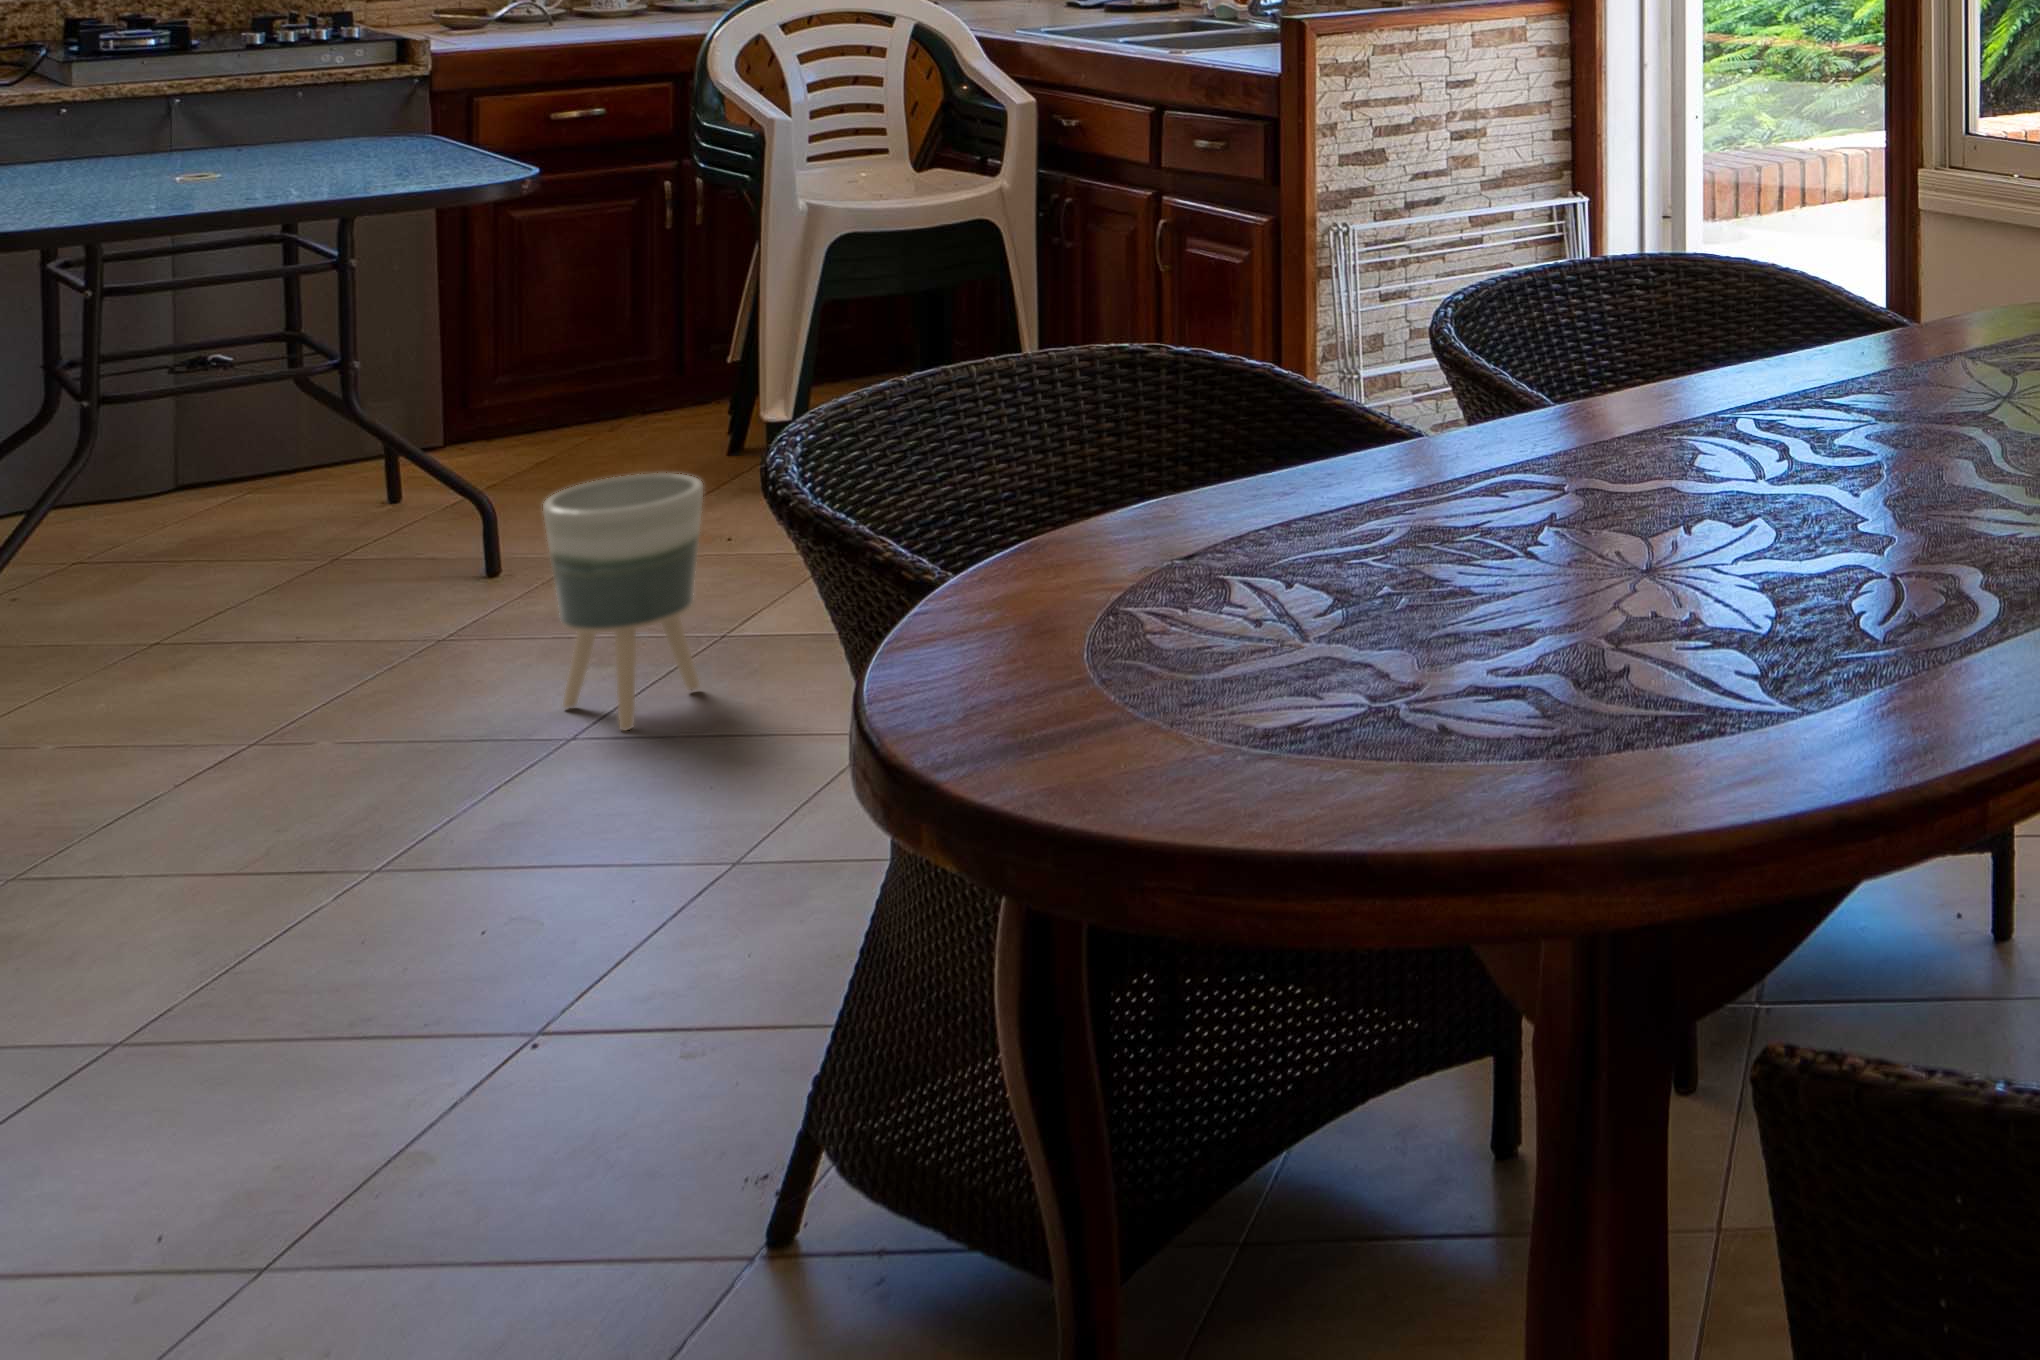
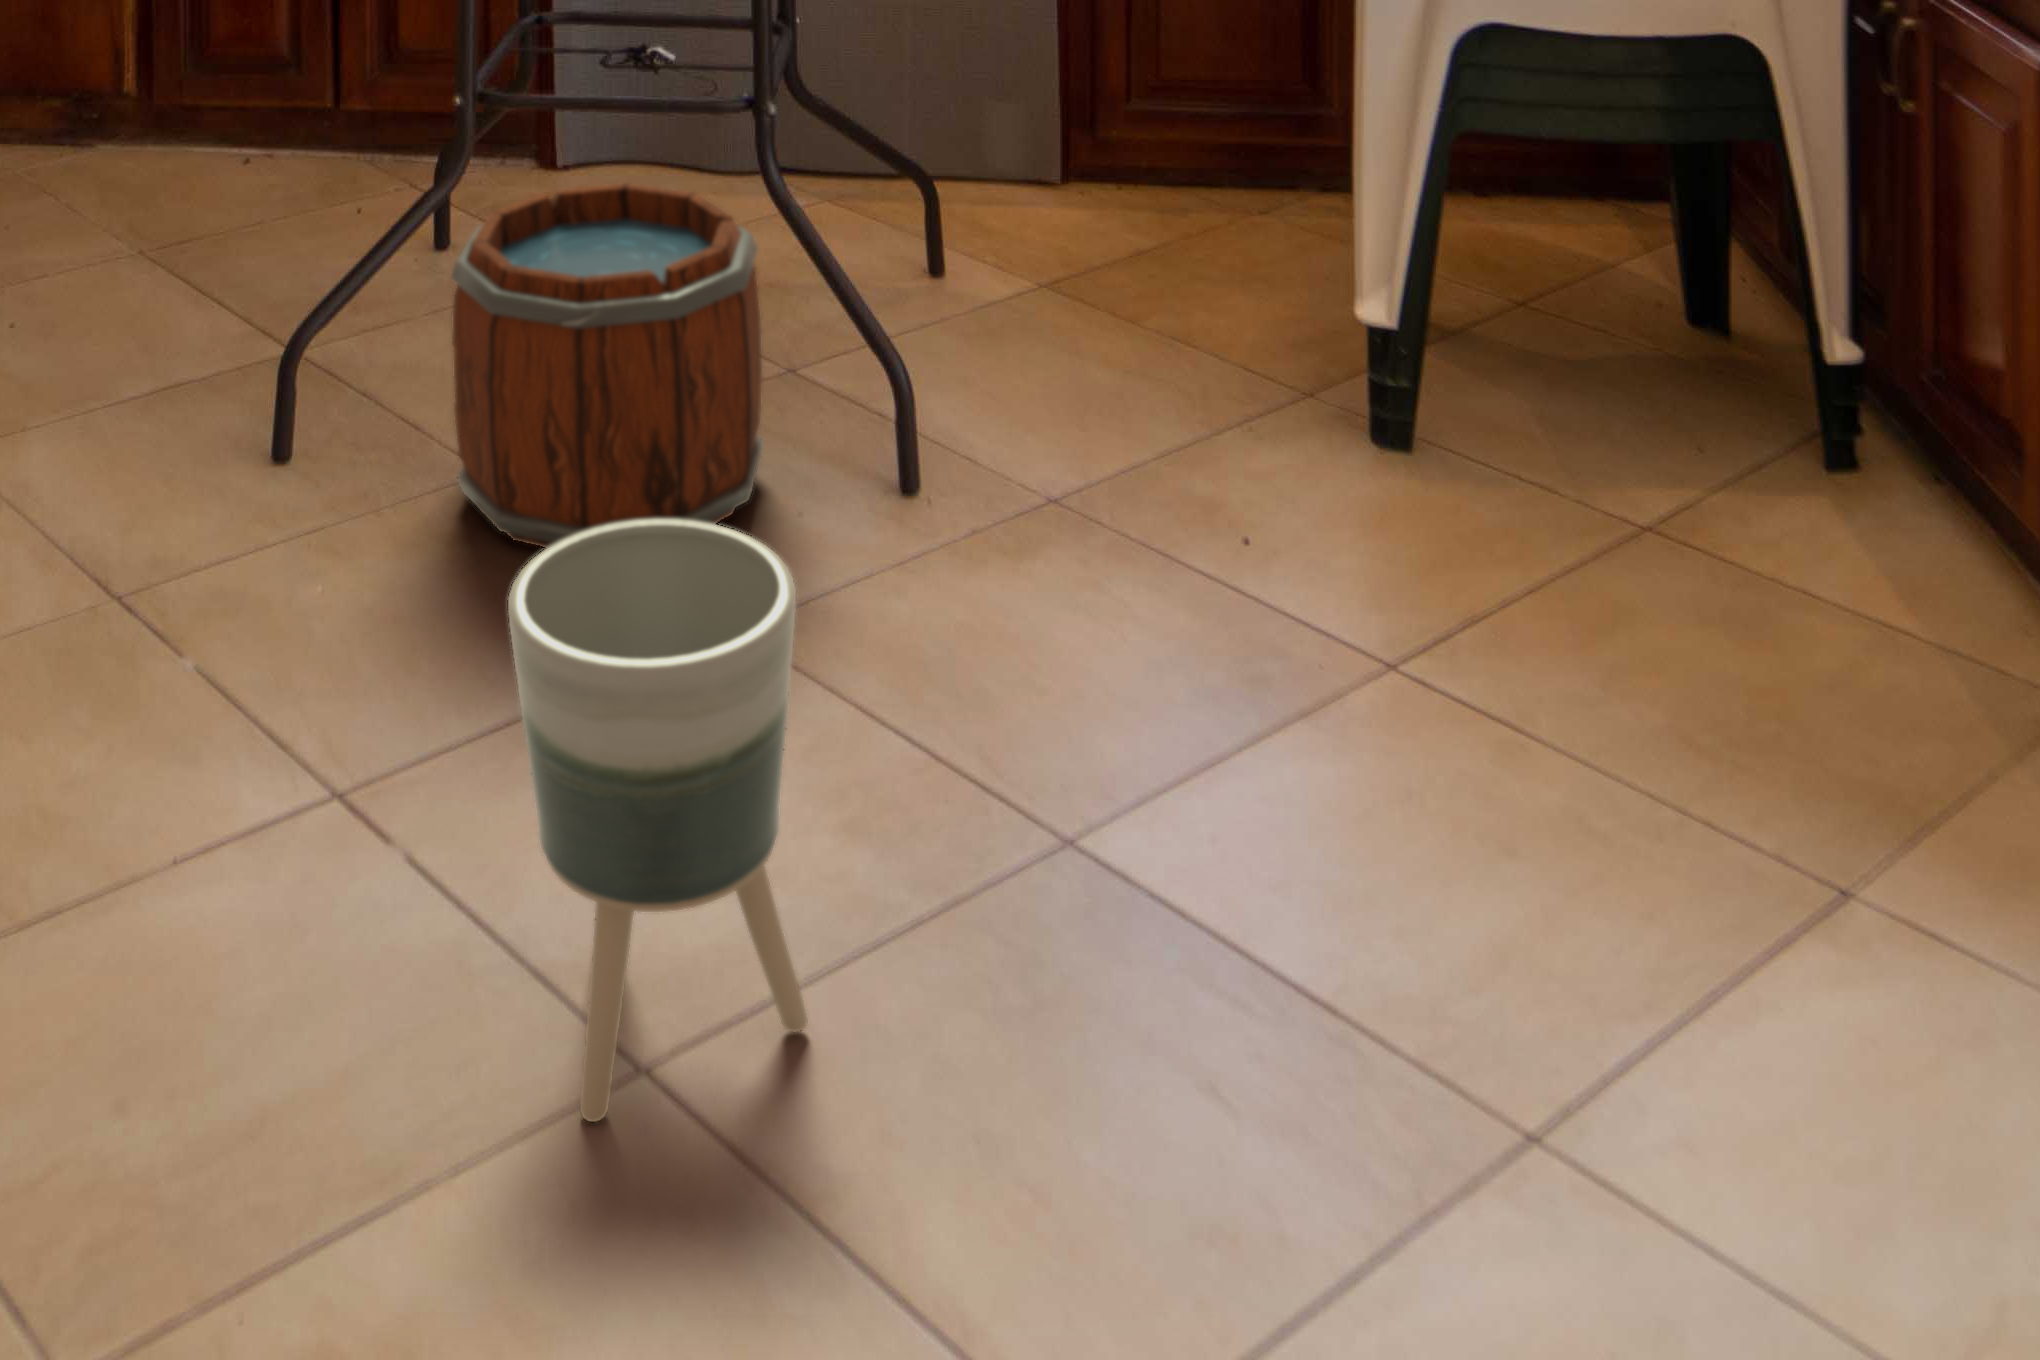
bucket: none [190,433,440,658] -> present [451,183,763,548]

